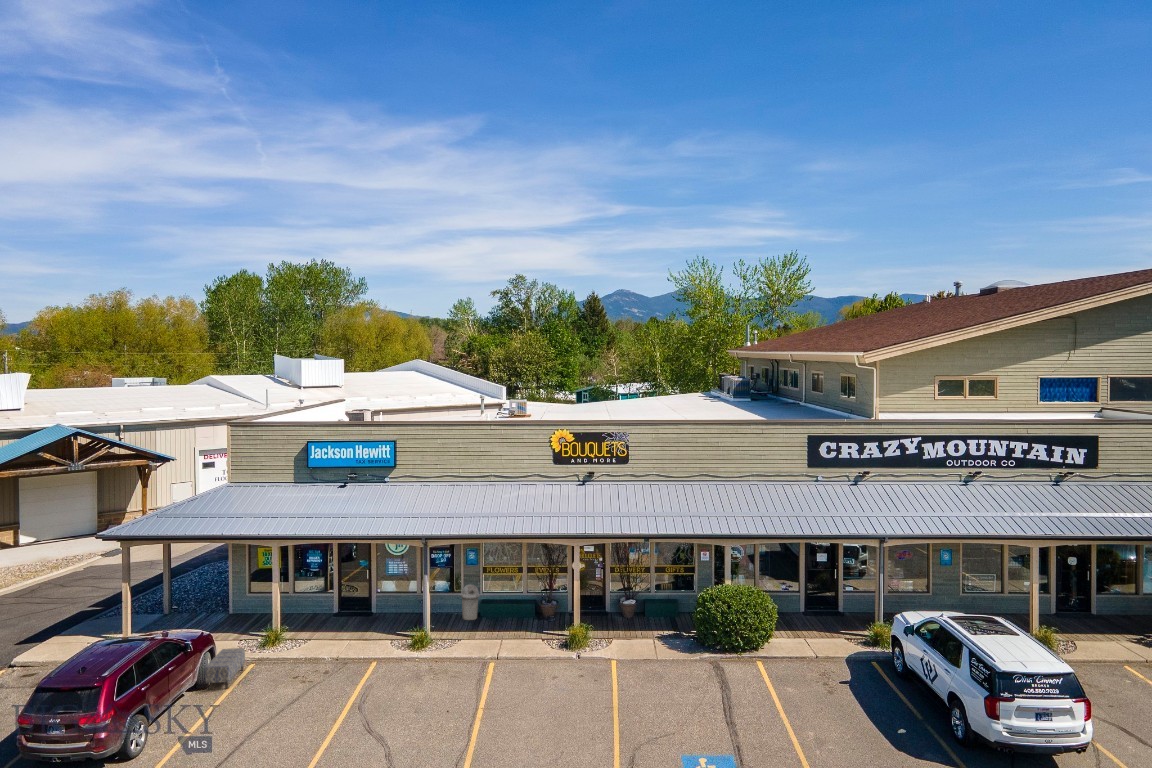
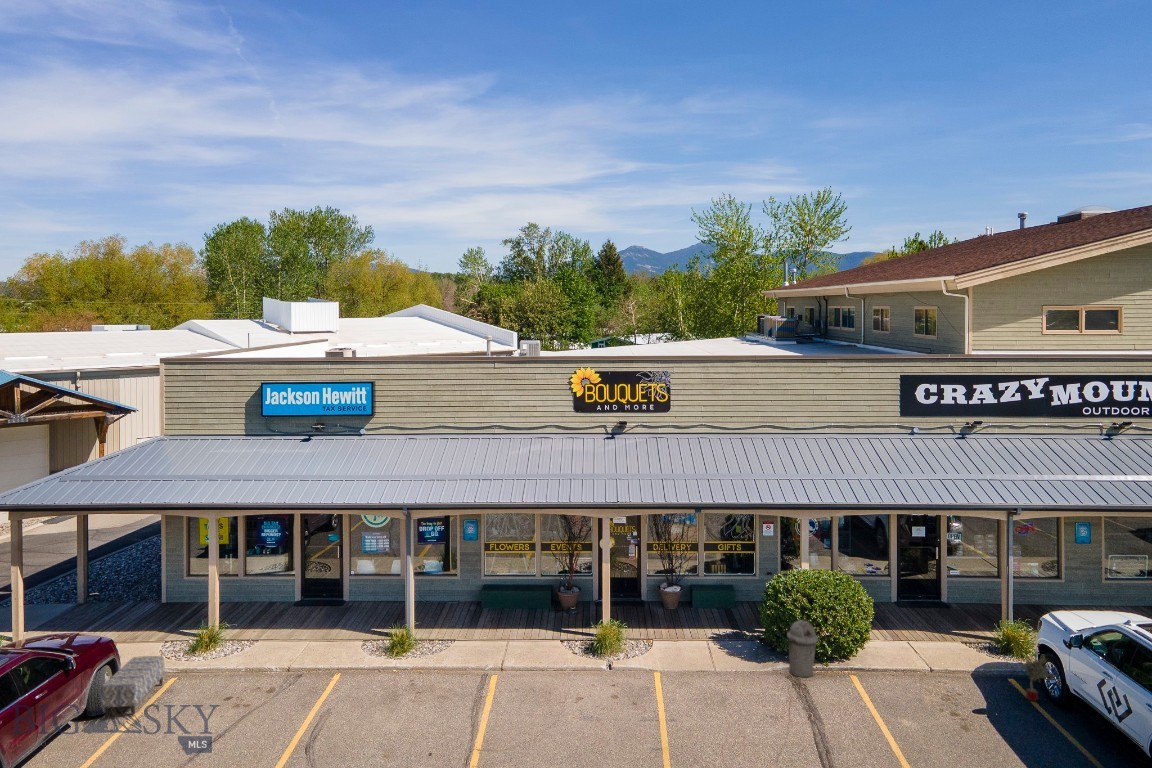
trash can: present [461,584,480,620] -> present [787,620,818,677]
potted tree: none [878,640,900,678] -> present [1025,652,1054,701]

